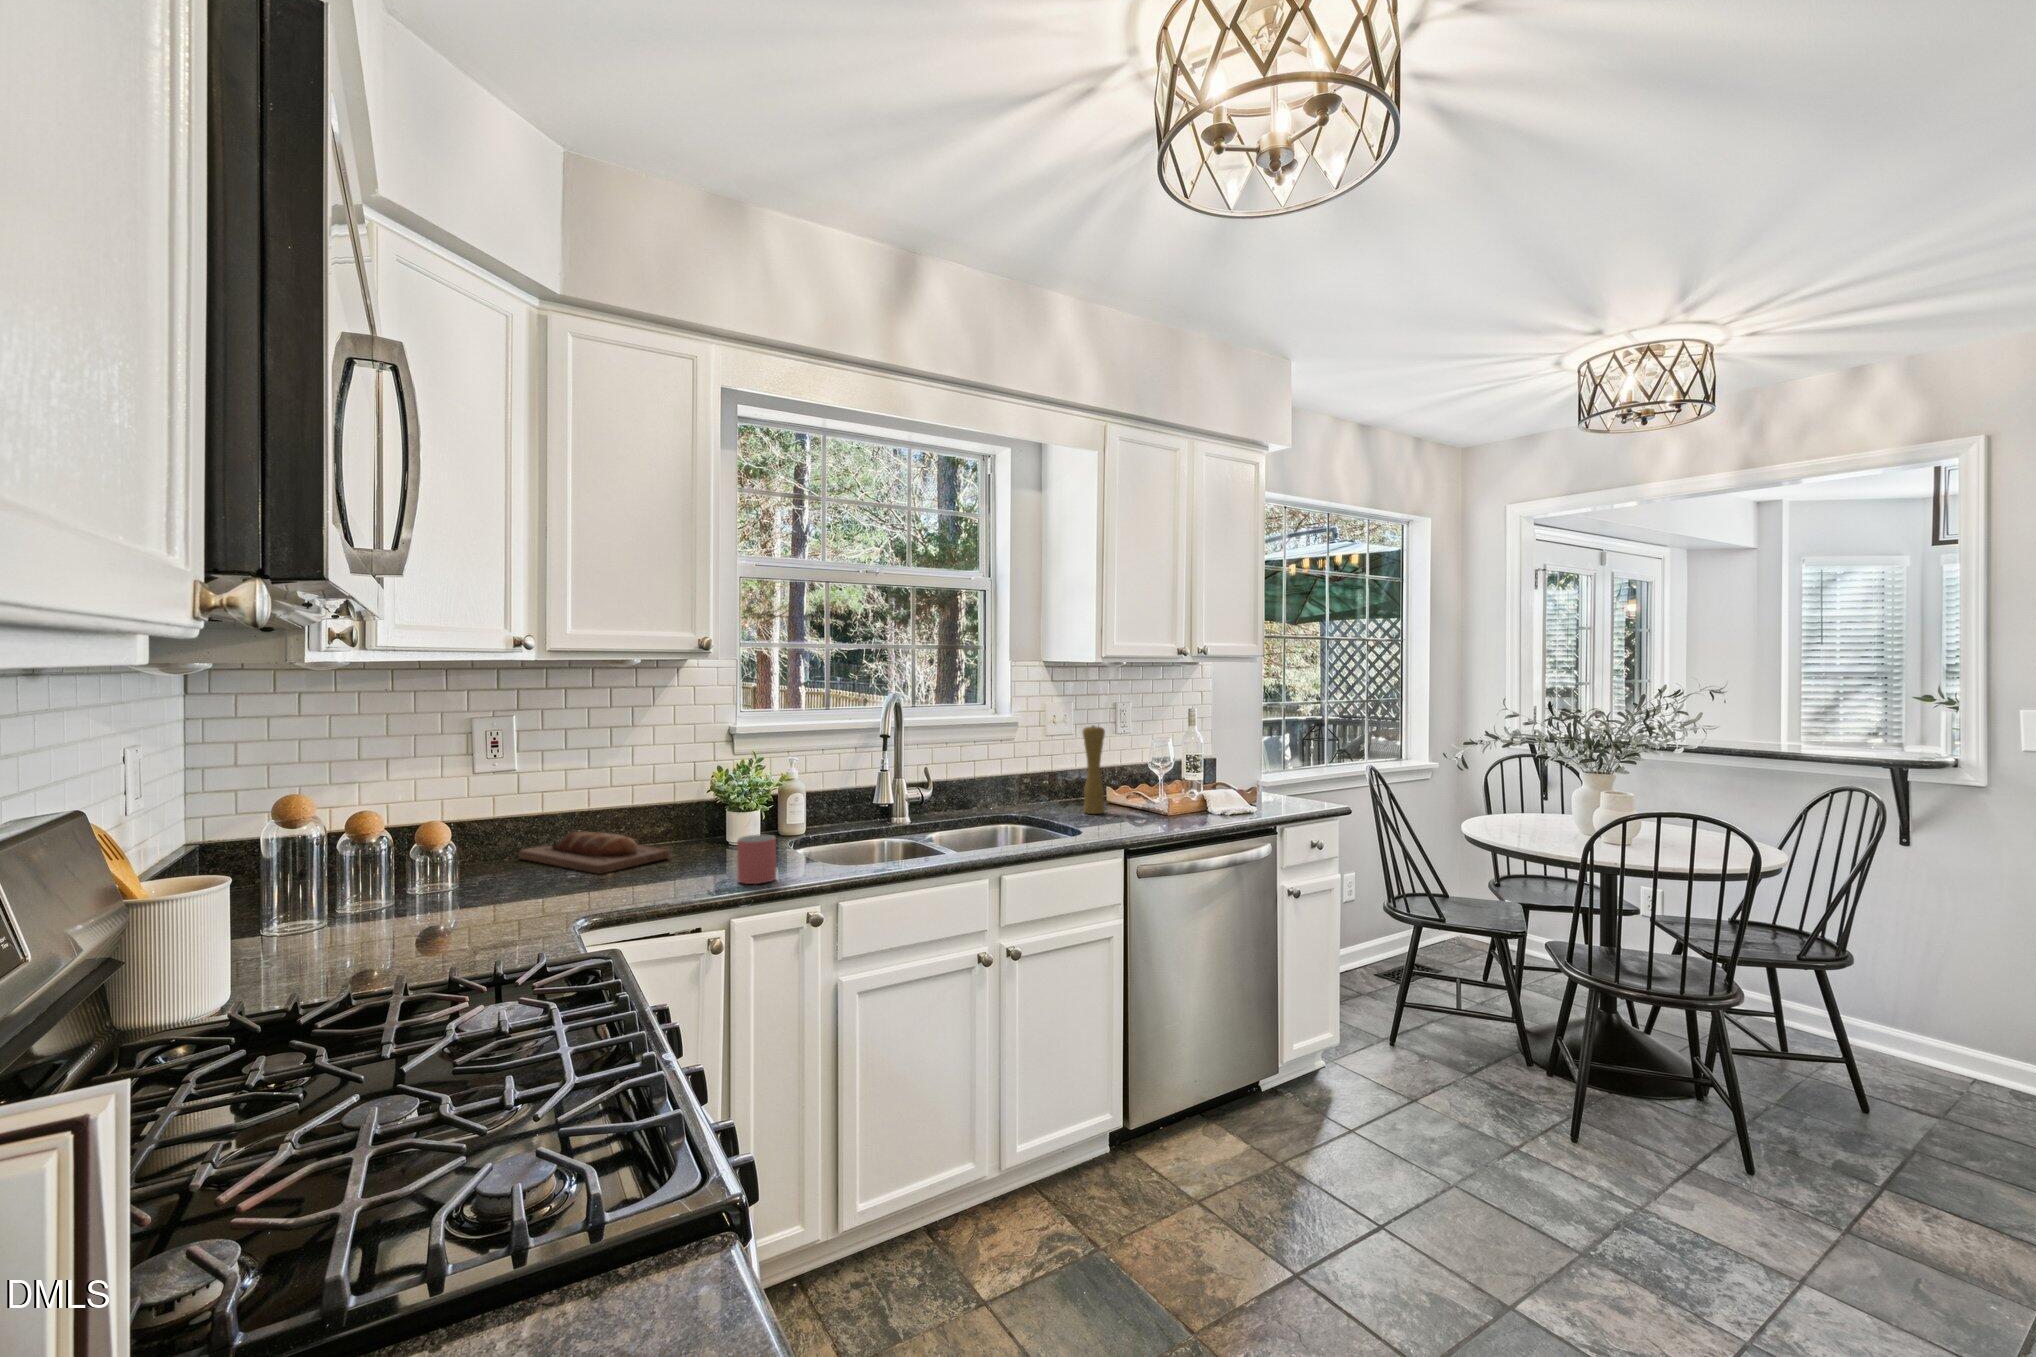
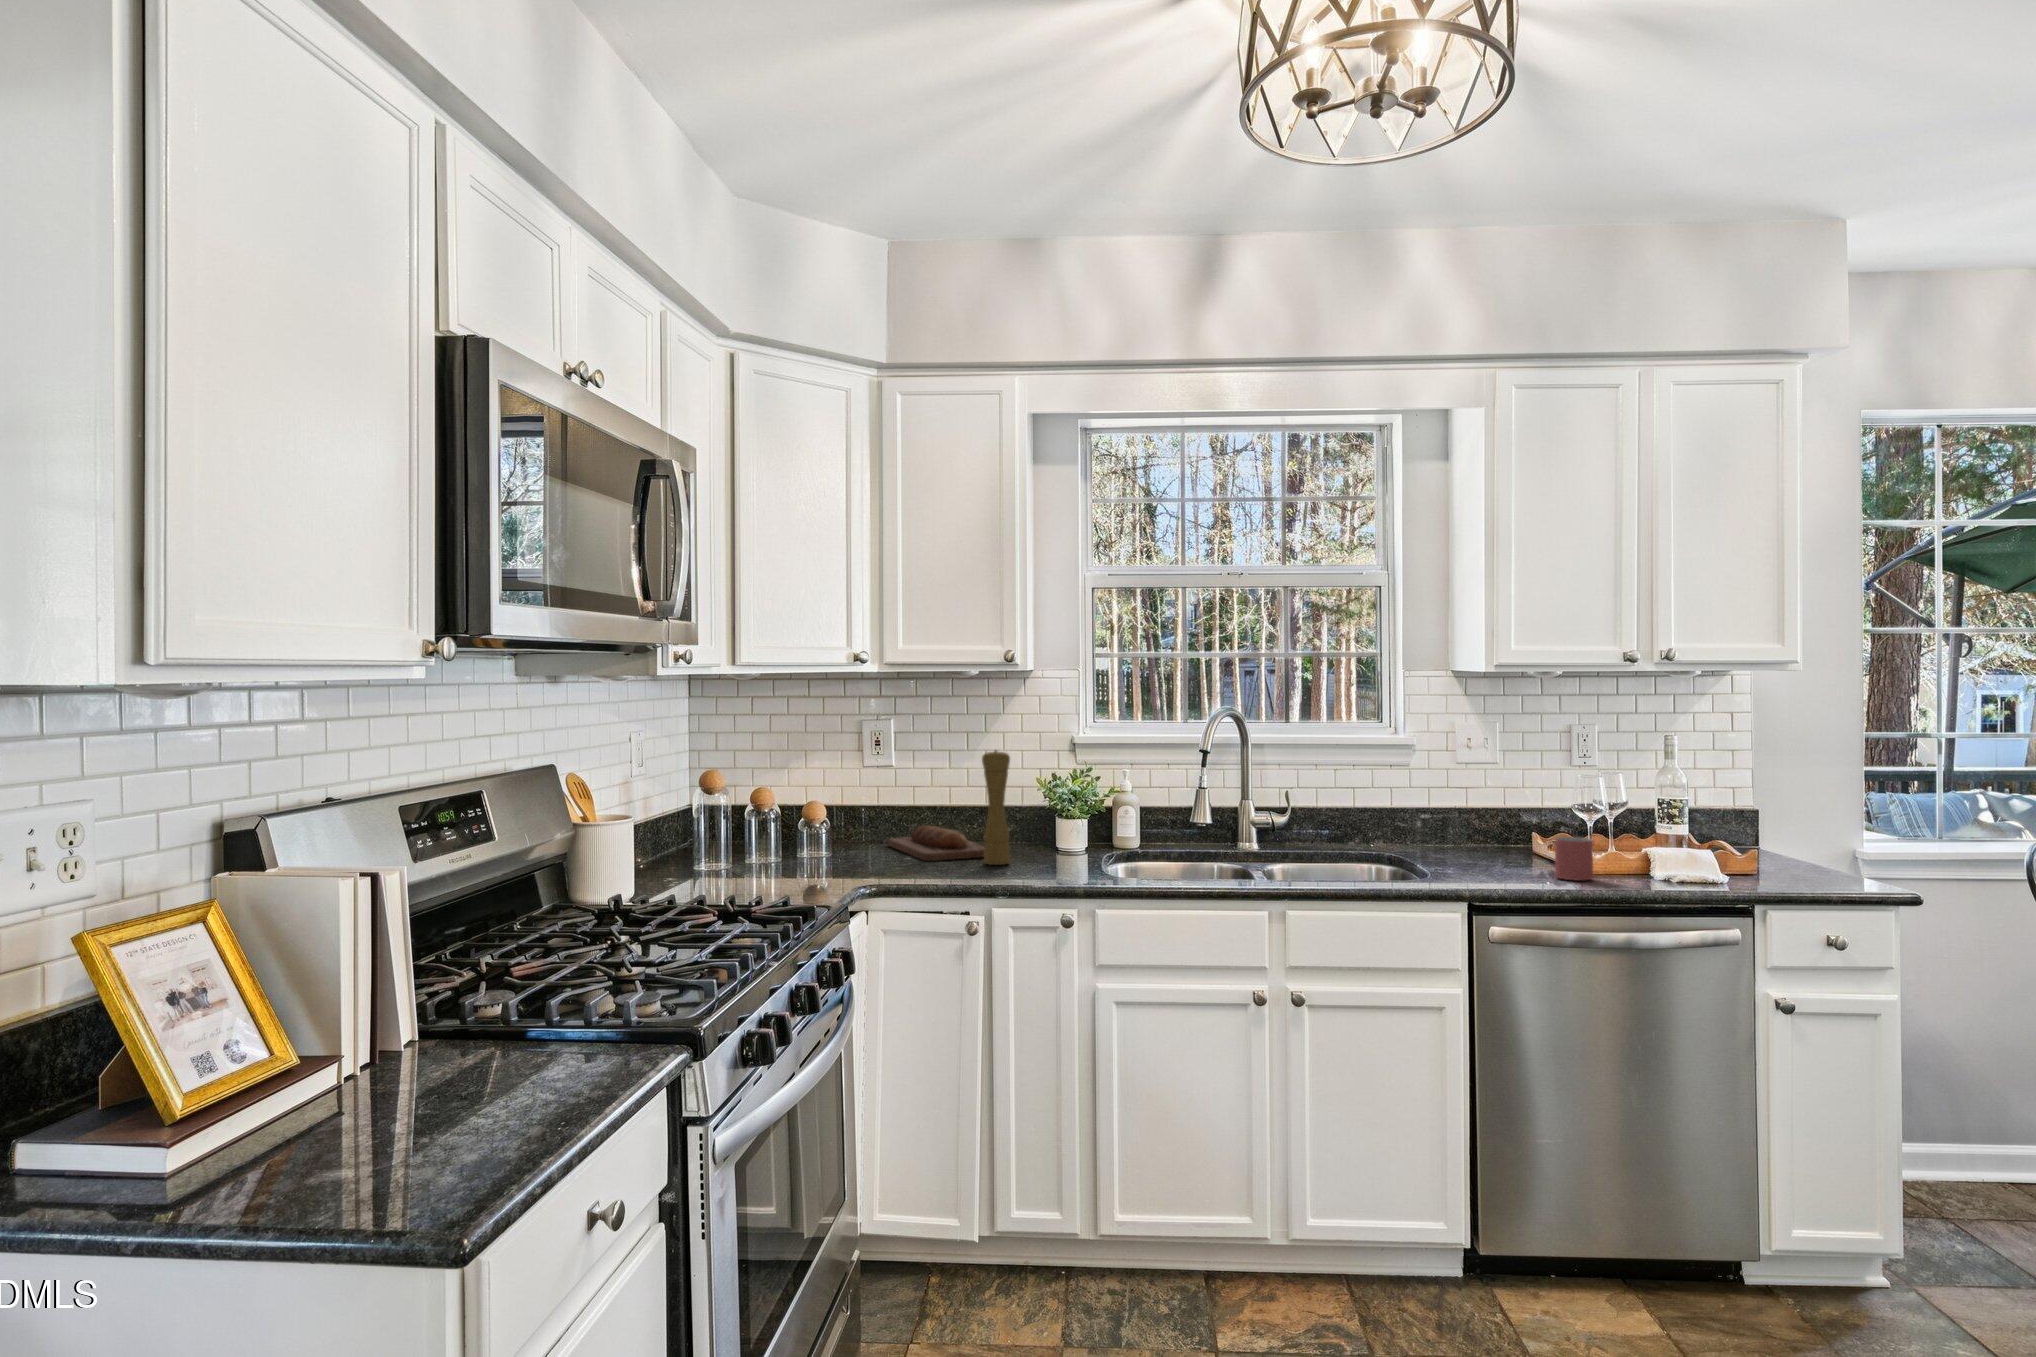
pepper mill: present [1083,726,1105,814] -> present [982,750,1010,865]
mug: present [737,835,776,884] -> present [1555,837,1593,880]

